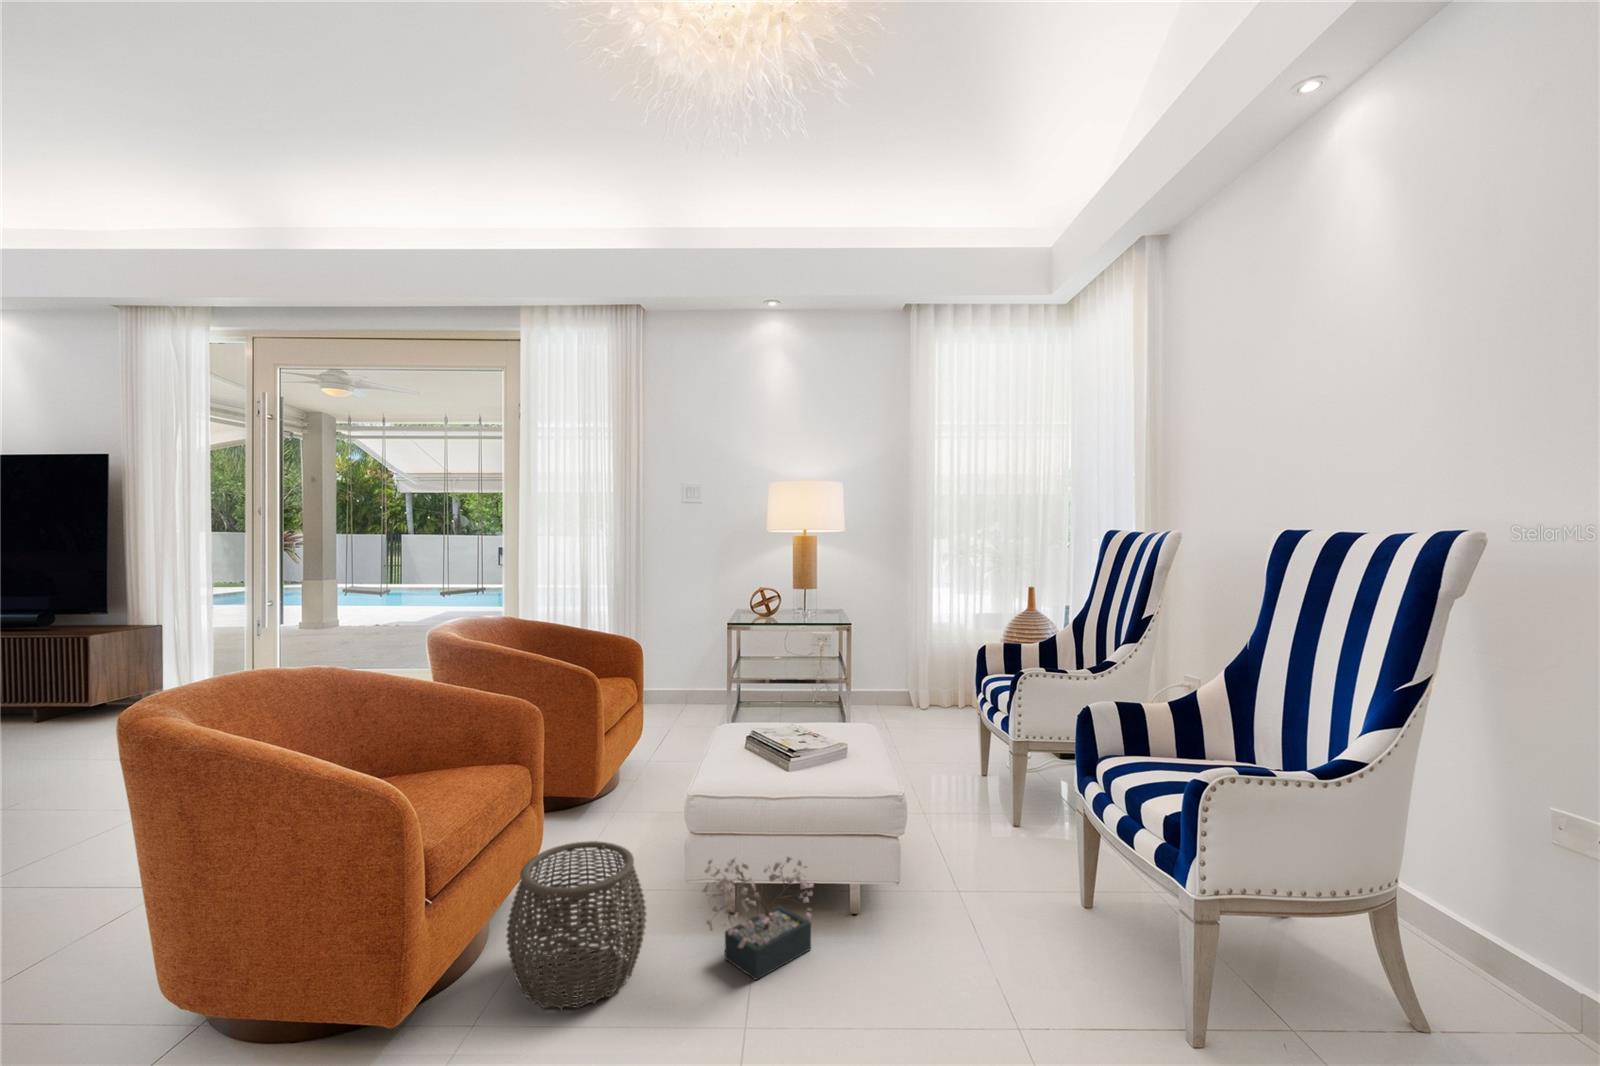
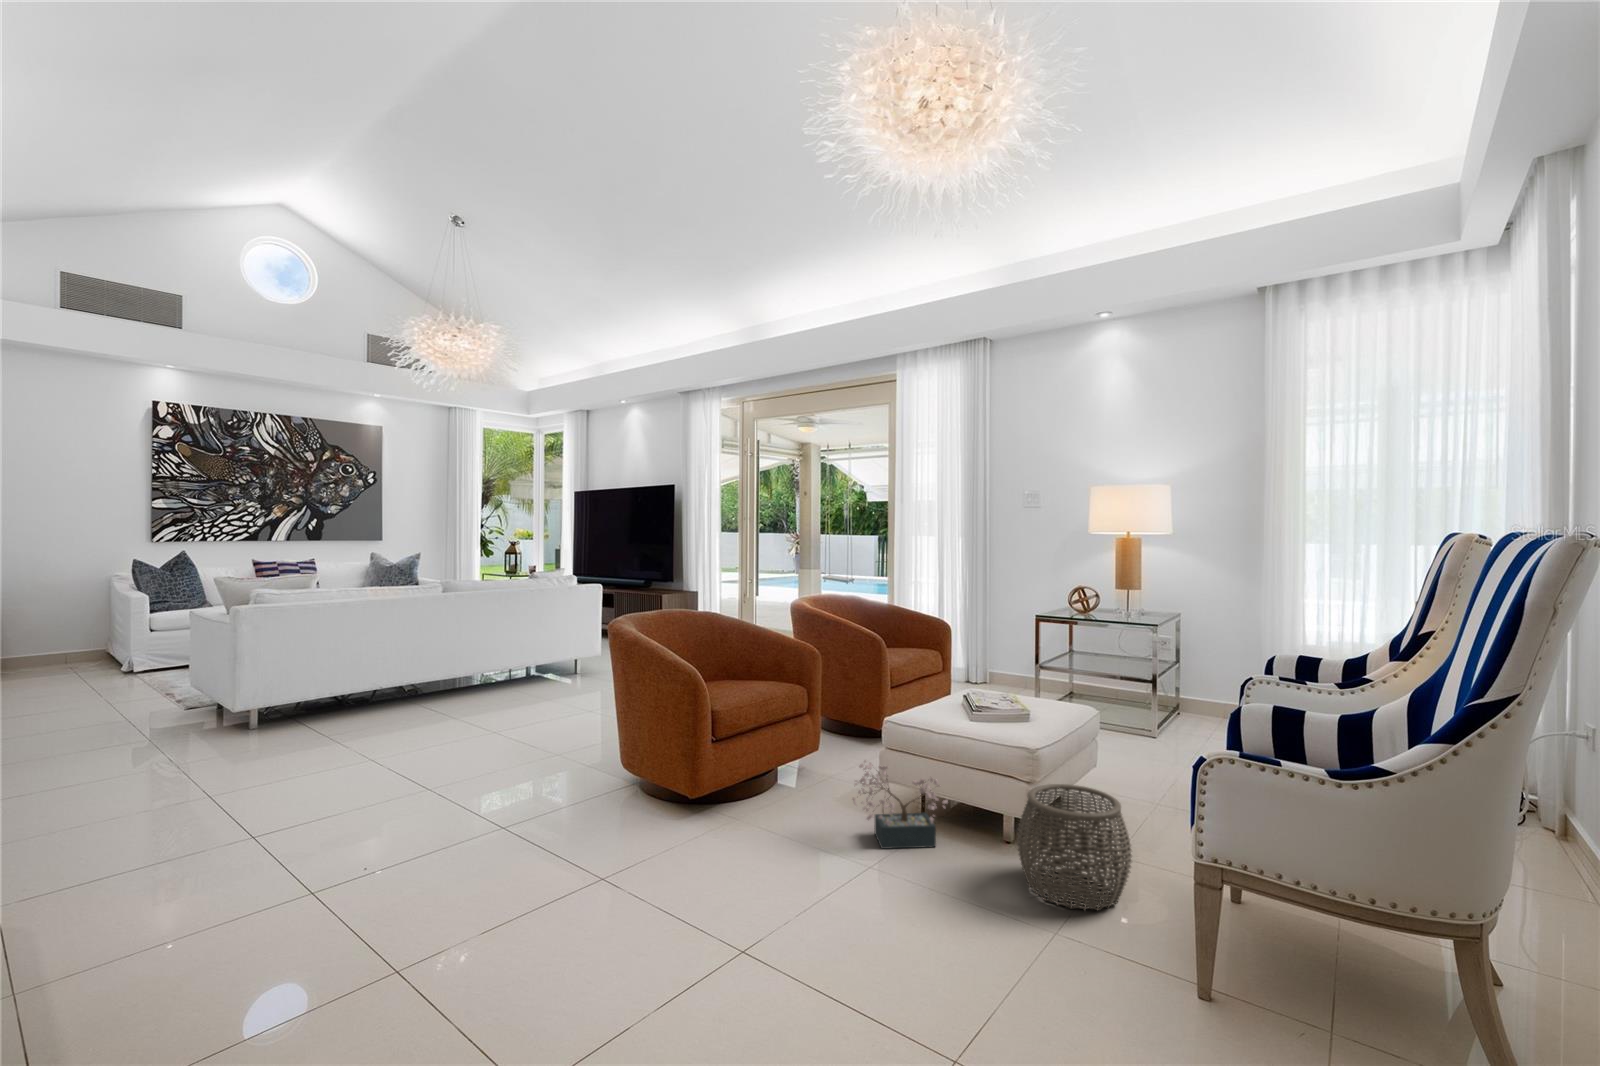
woven basket: present [506,841,646,1010] -> present [1017,784,1132,910]

